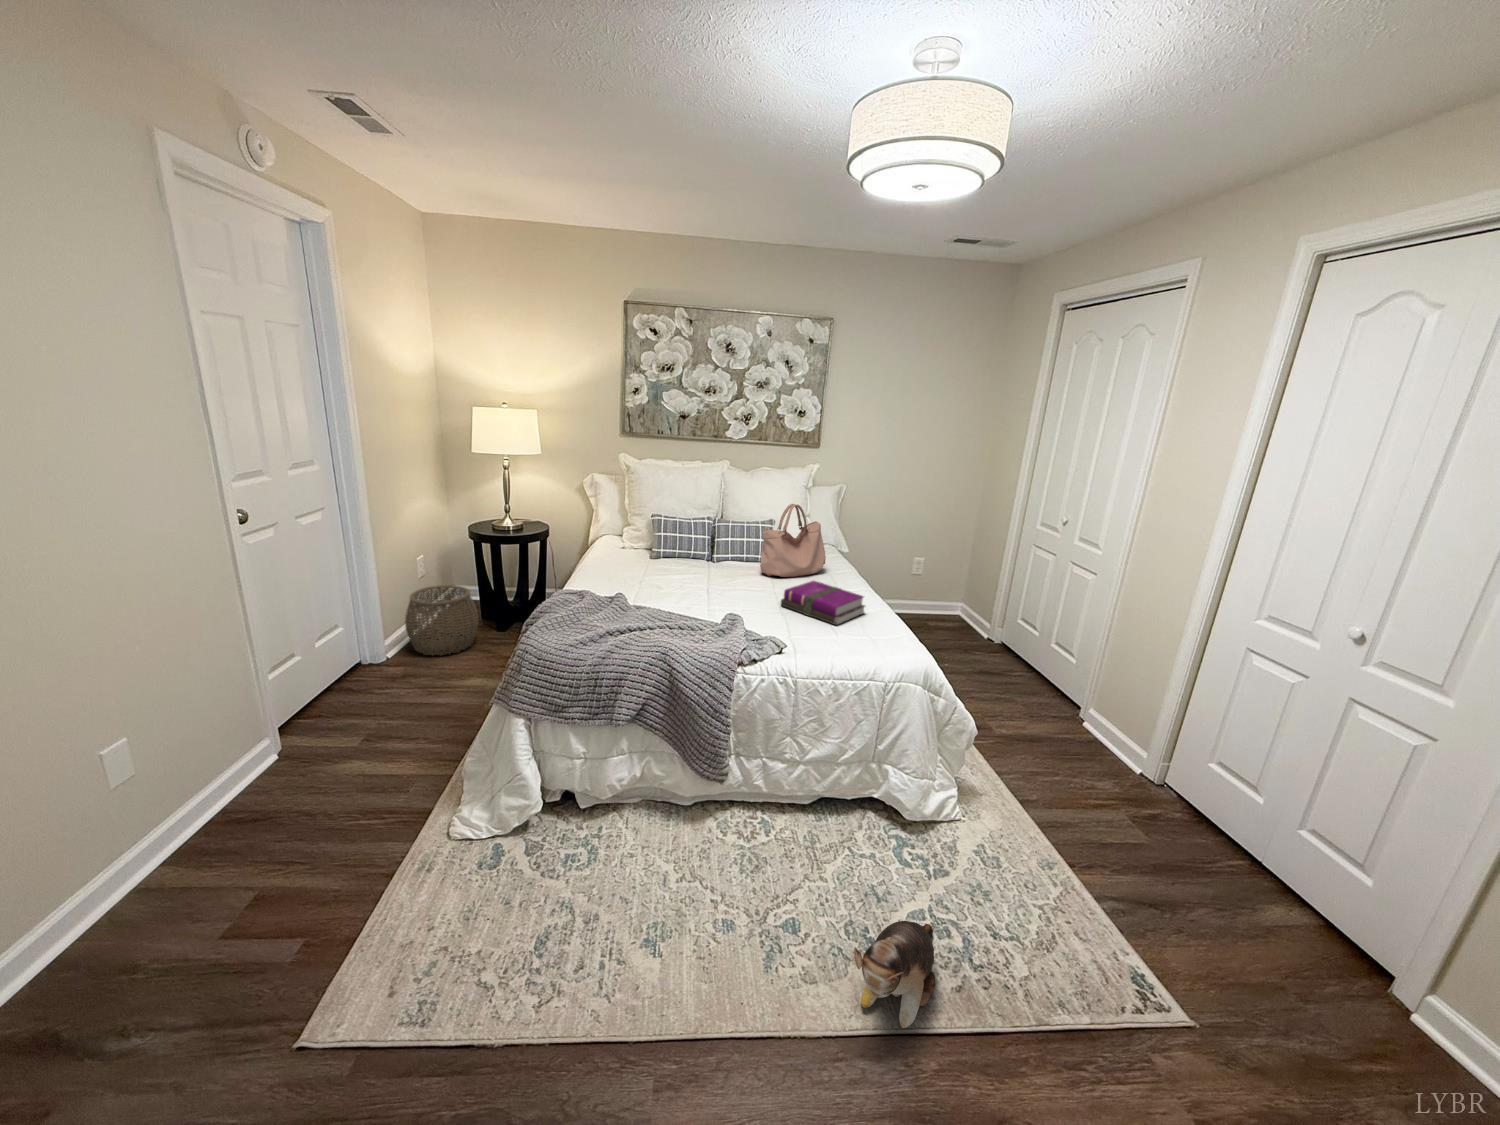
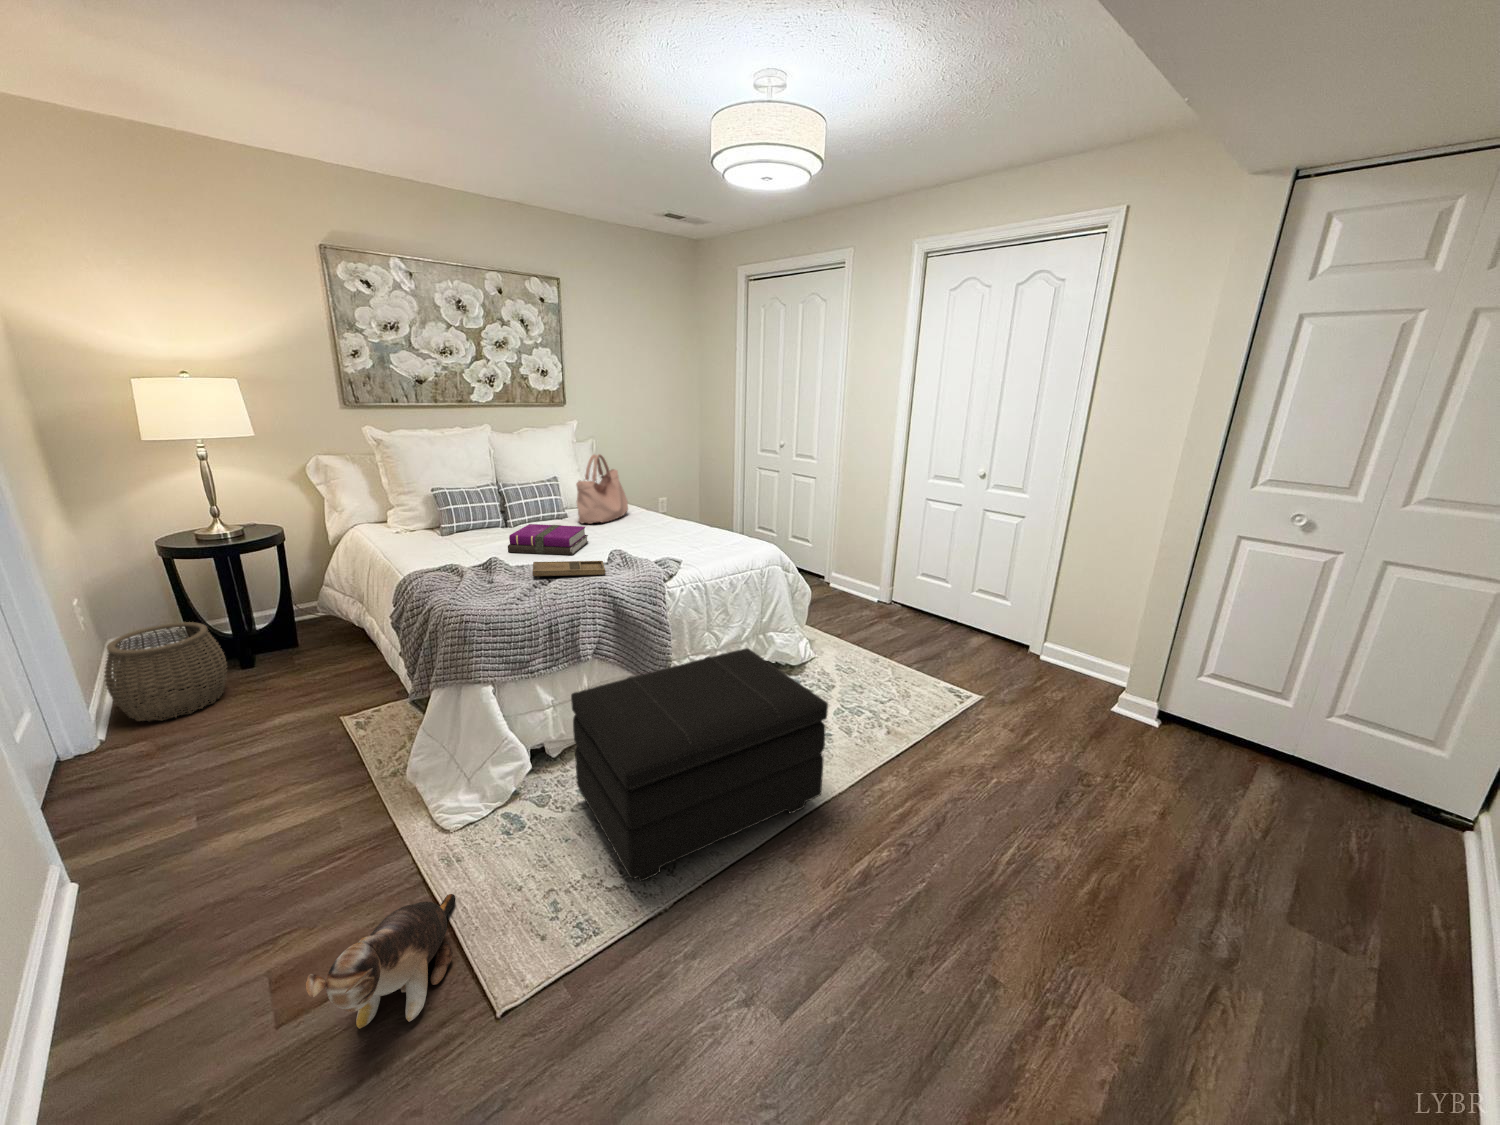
notebook: present [781,581,865,625] -> present [508,524,588,555]
tray: none [625,606,703,638] -> present [533,561,605,578]
footstool: none [475,756,777,1027] -> present [571,648,828,881]
plush toy: present [854,921,935,1028] -> present [306,894,456,1029]

